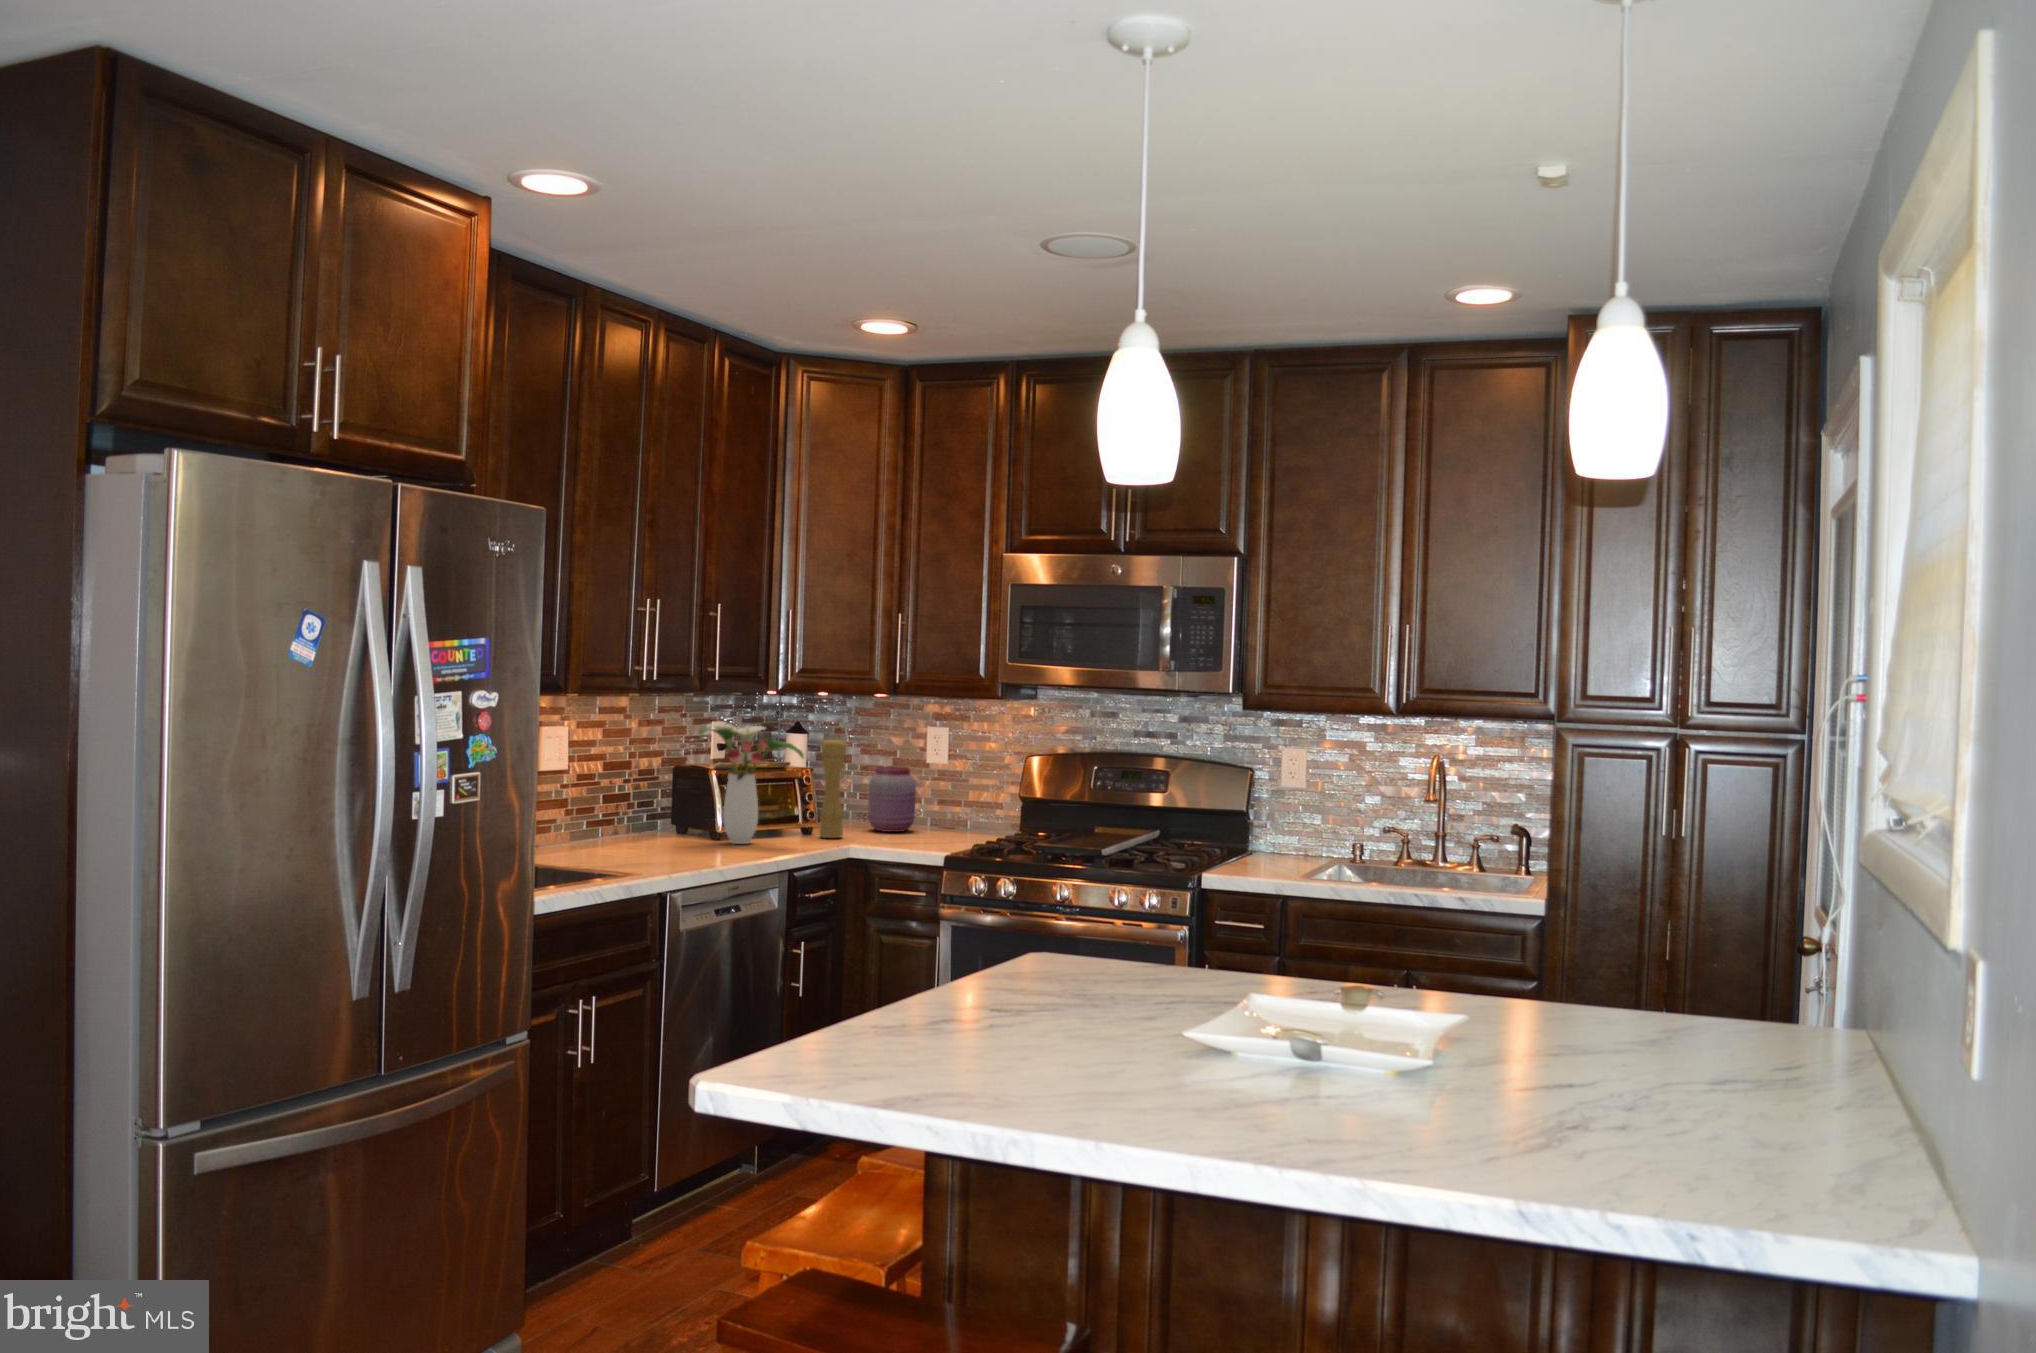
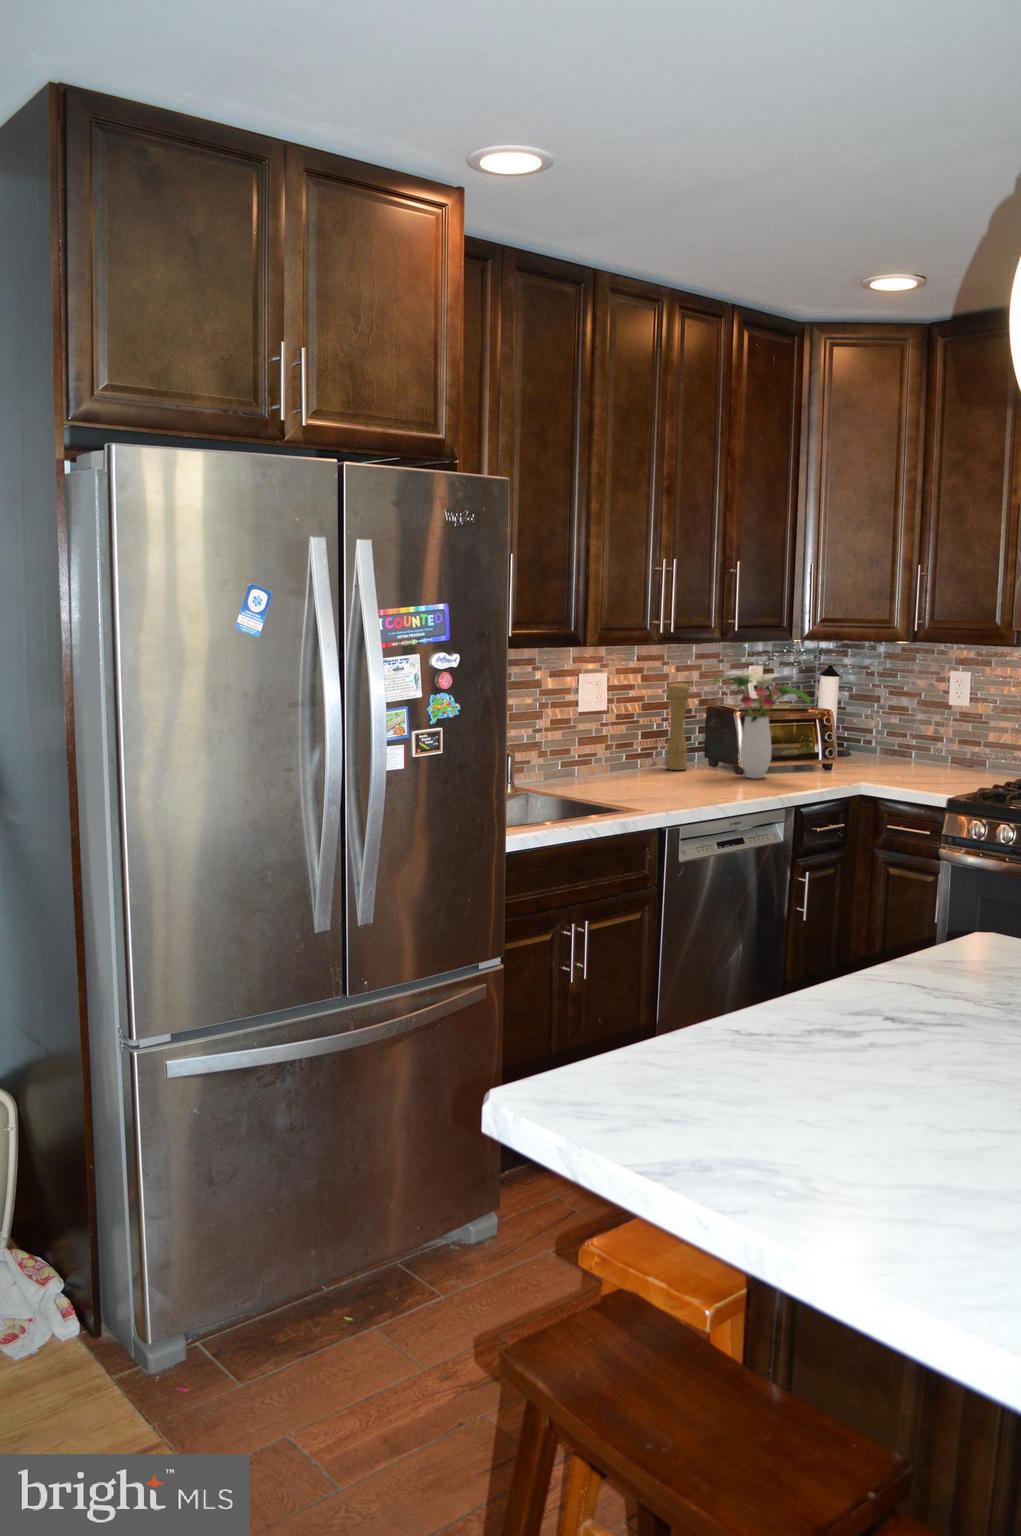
pepper mill: present [820,738,846,838] -> present [666,682,690,770]
jar: present [868,766,916,832] -> none [884,709,932,770]

